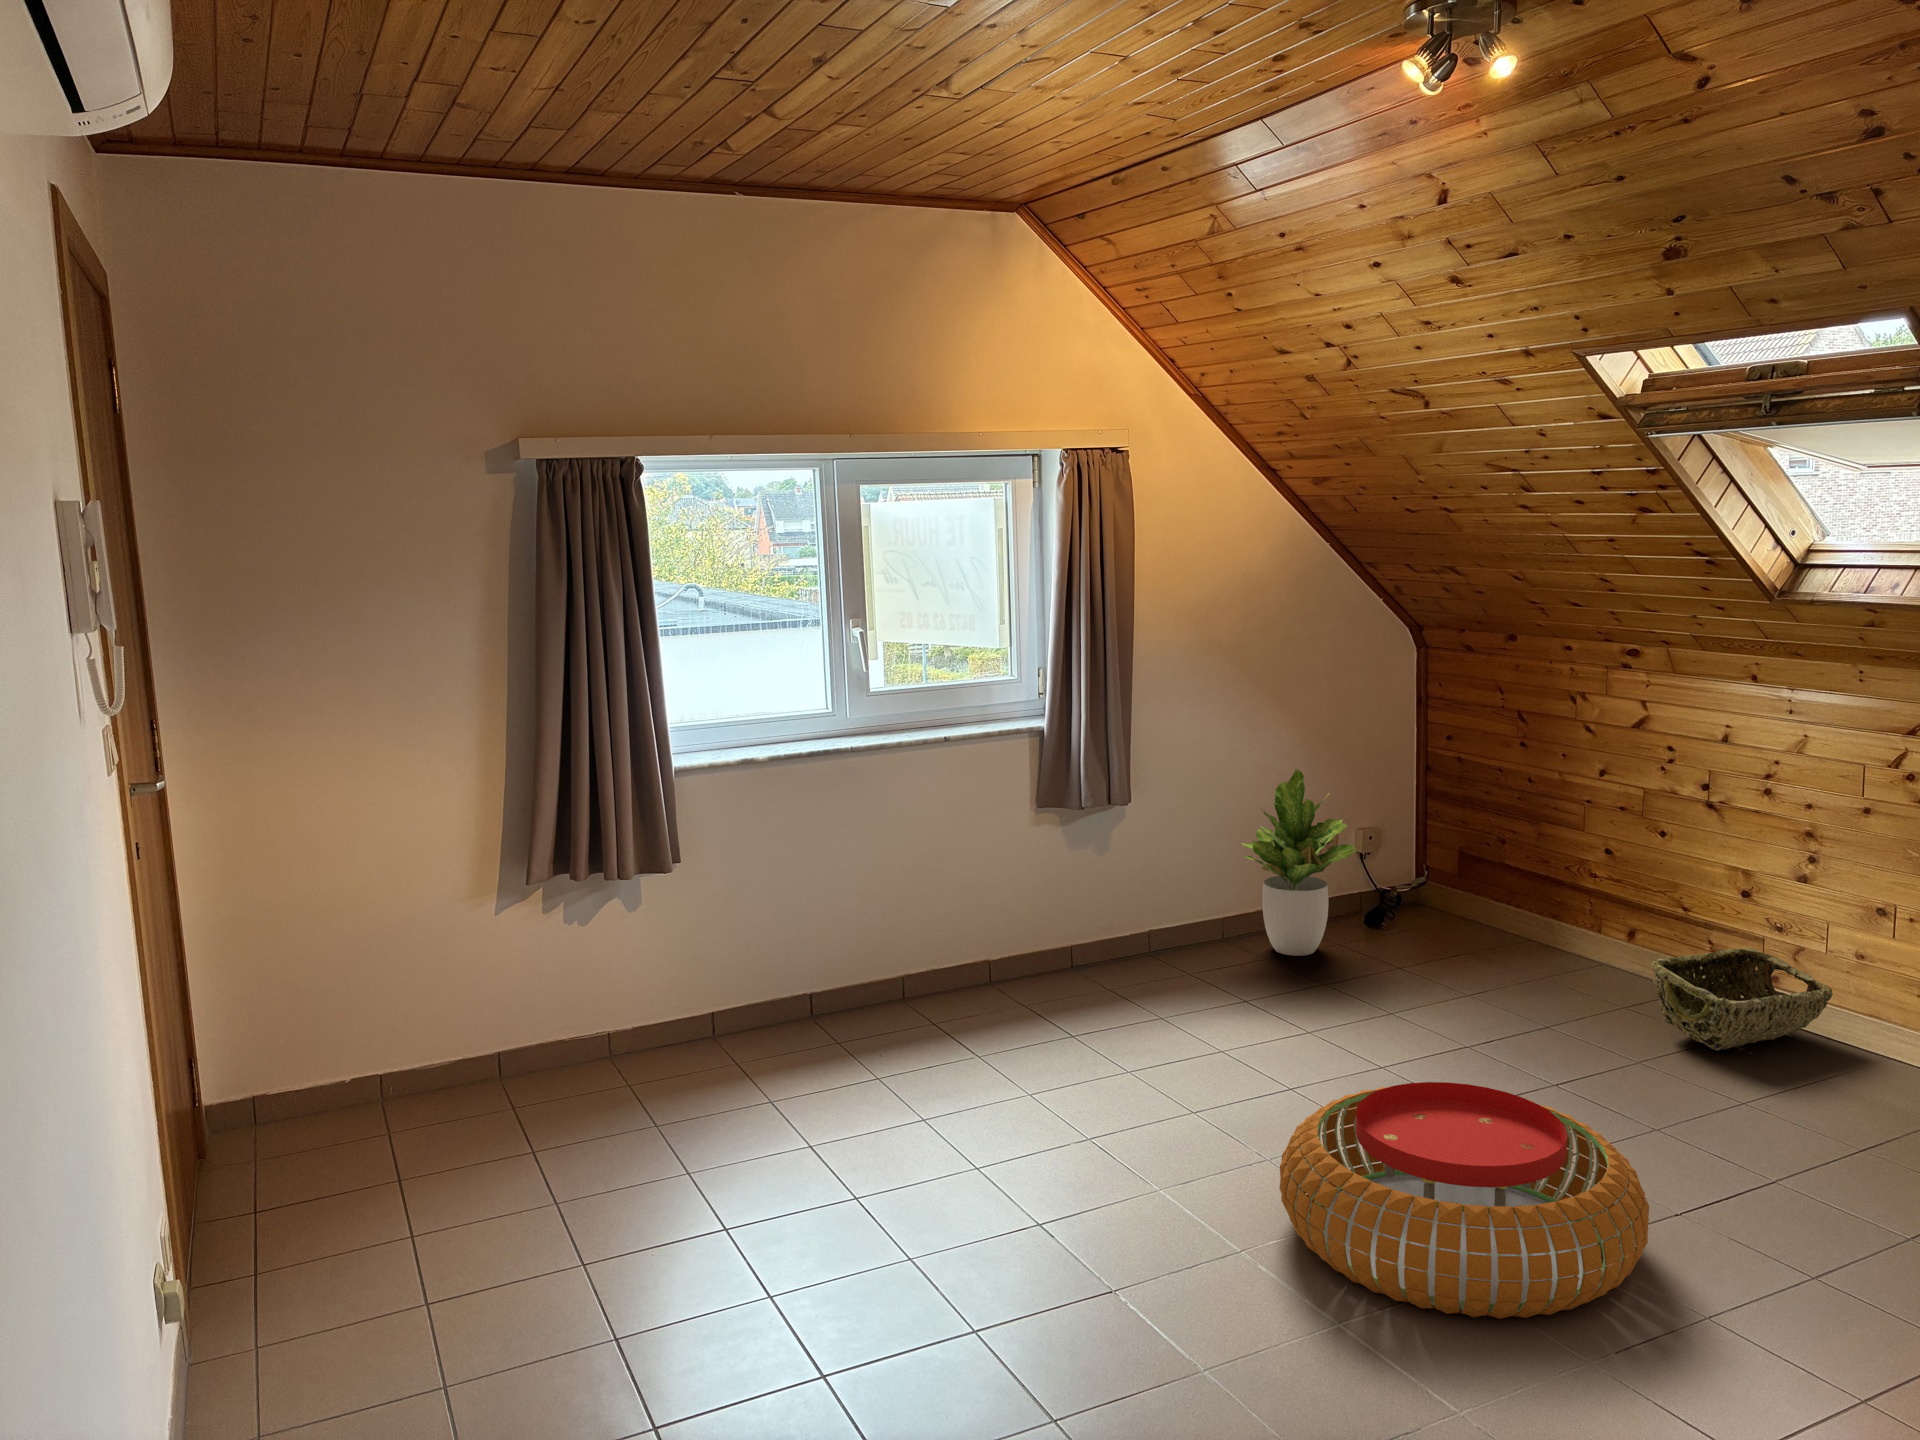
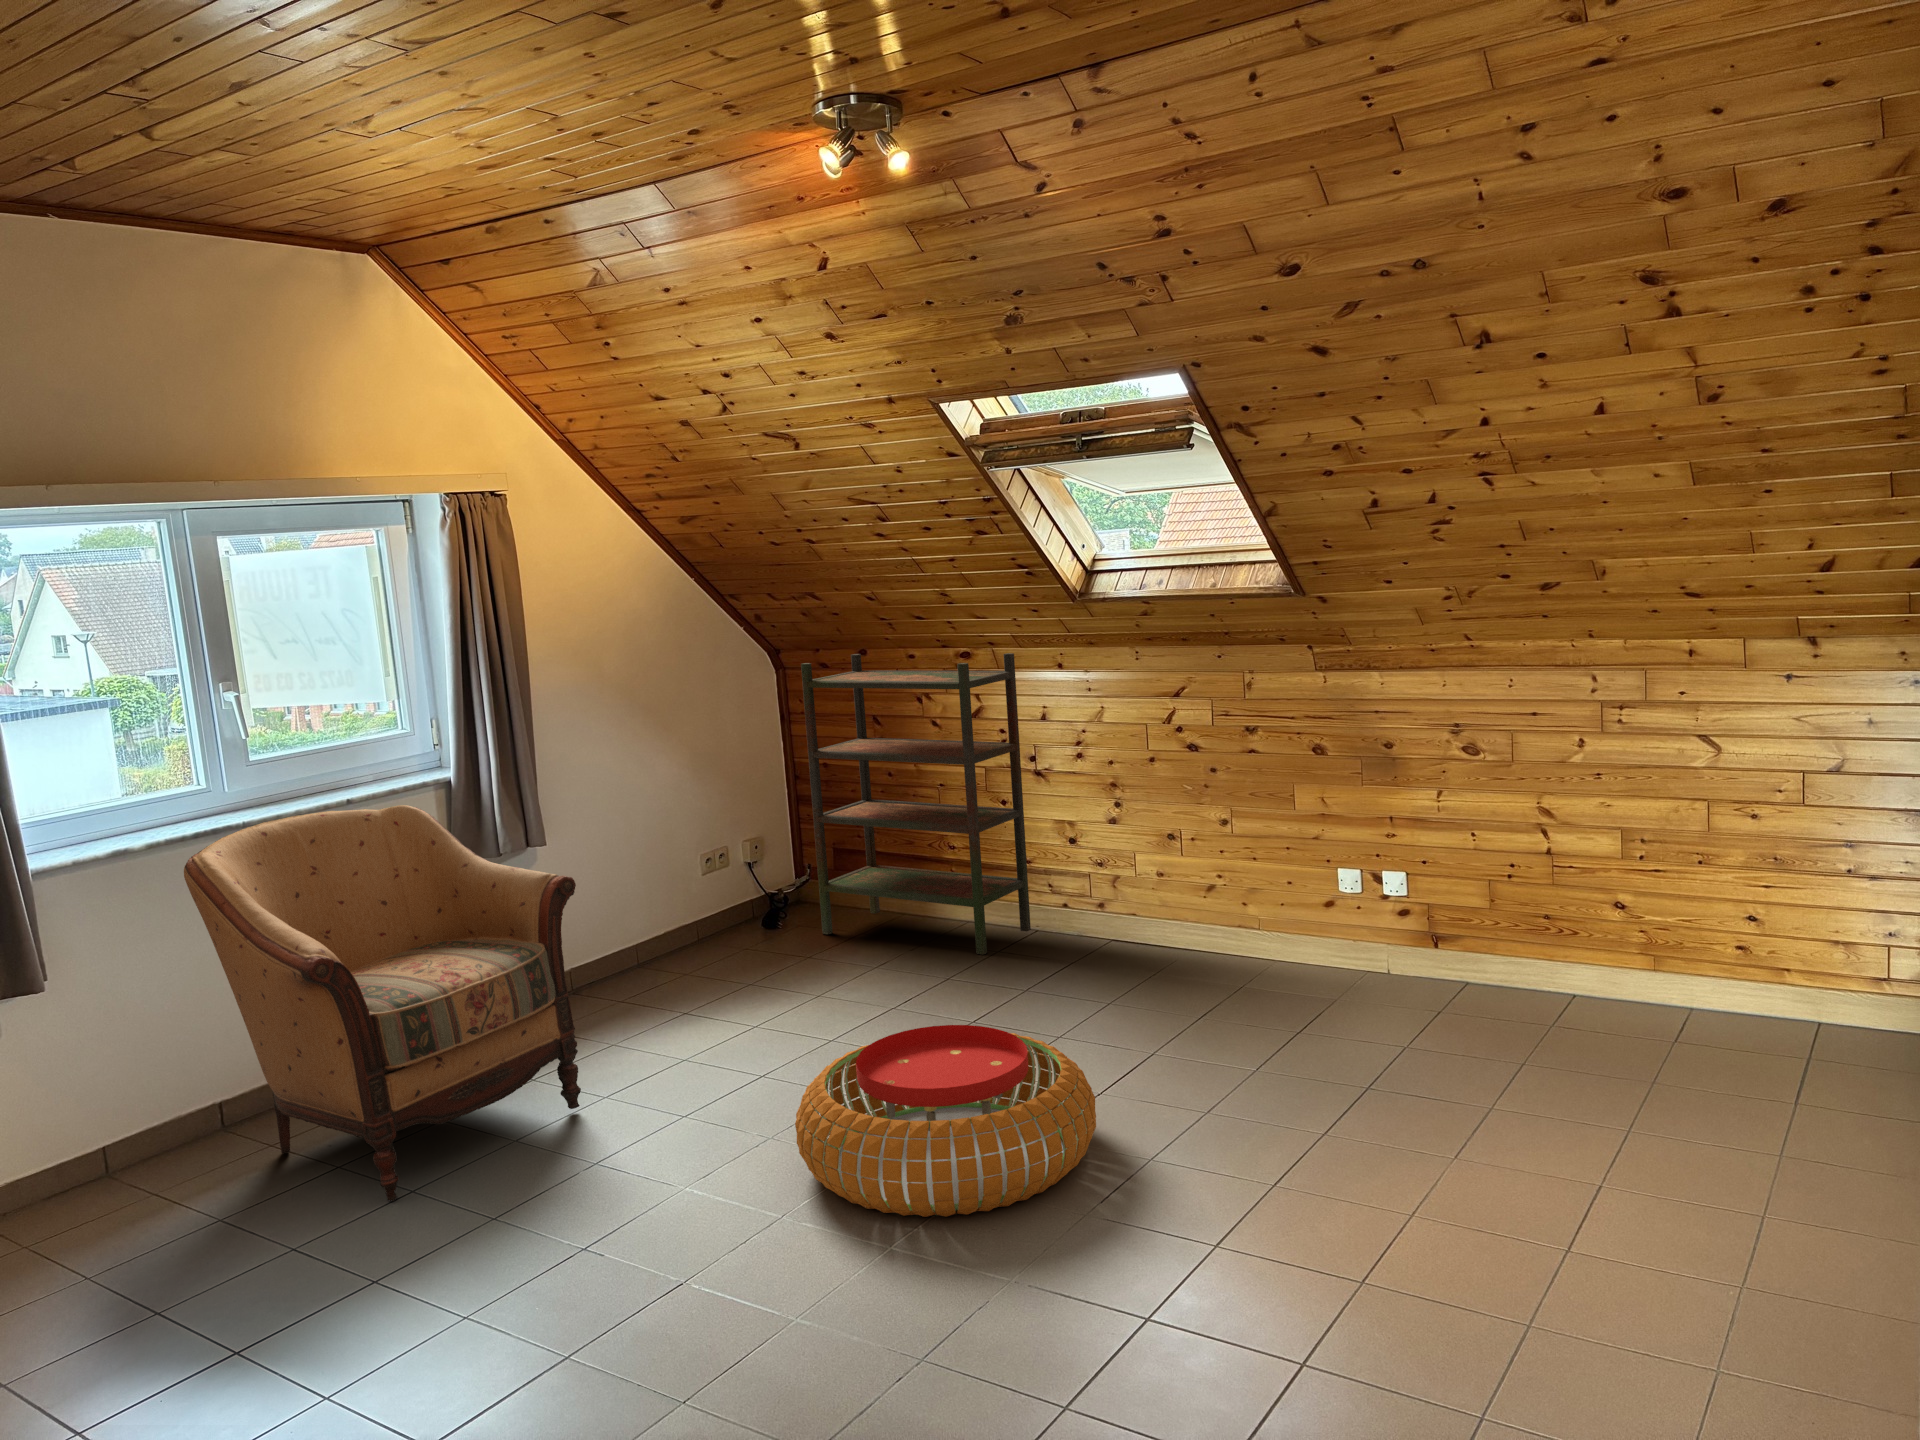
bookshelf: none [1427,640,1695,1006] -> present [801,653,1031,955]
armchair: none [783,747,1121,1127] -> present [184,805,581,1201]
potted plant: present [1240,769,1356,956] -> none [648,790,759,966]
woven basket: present [1652,948,1833,1051] -> none [1021,885,1148,970]

